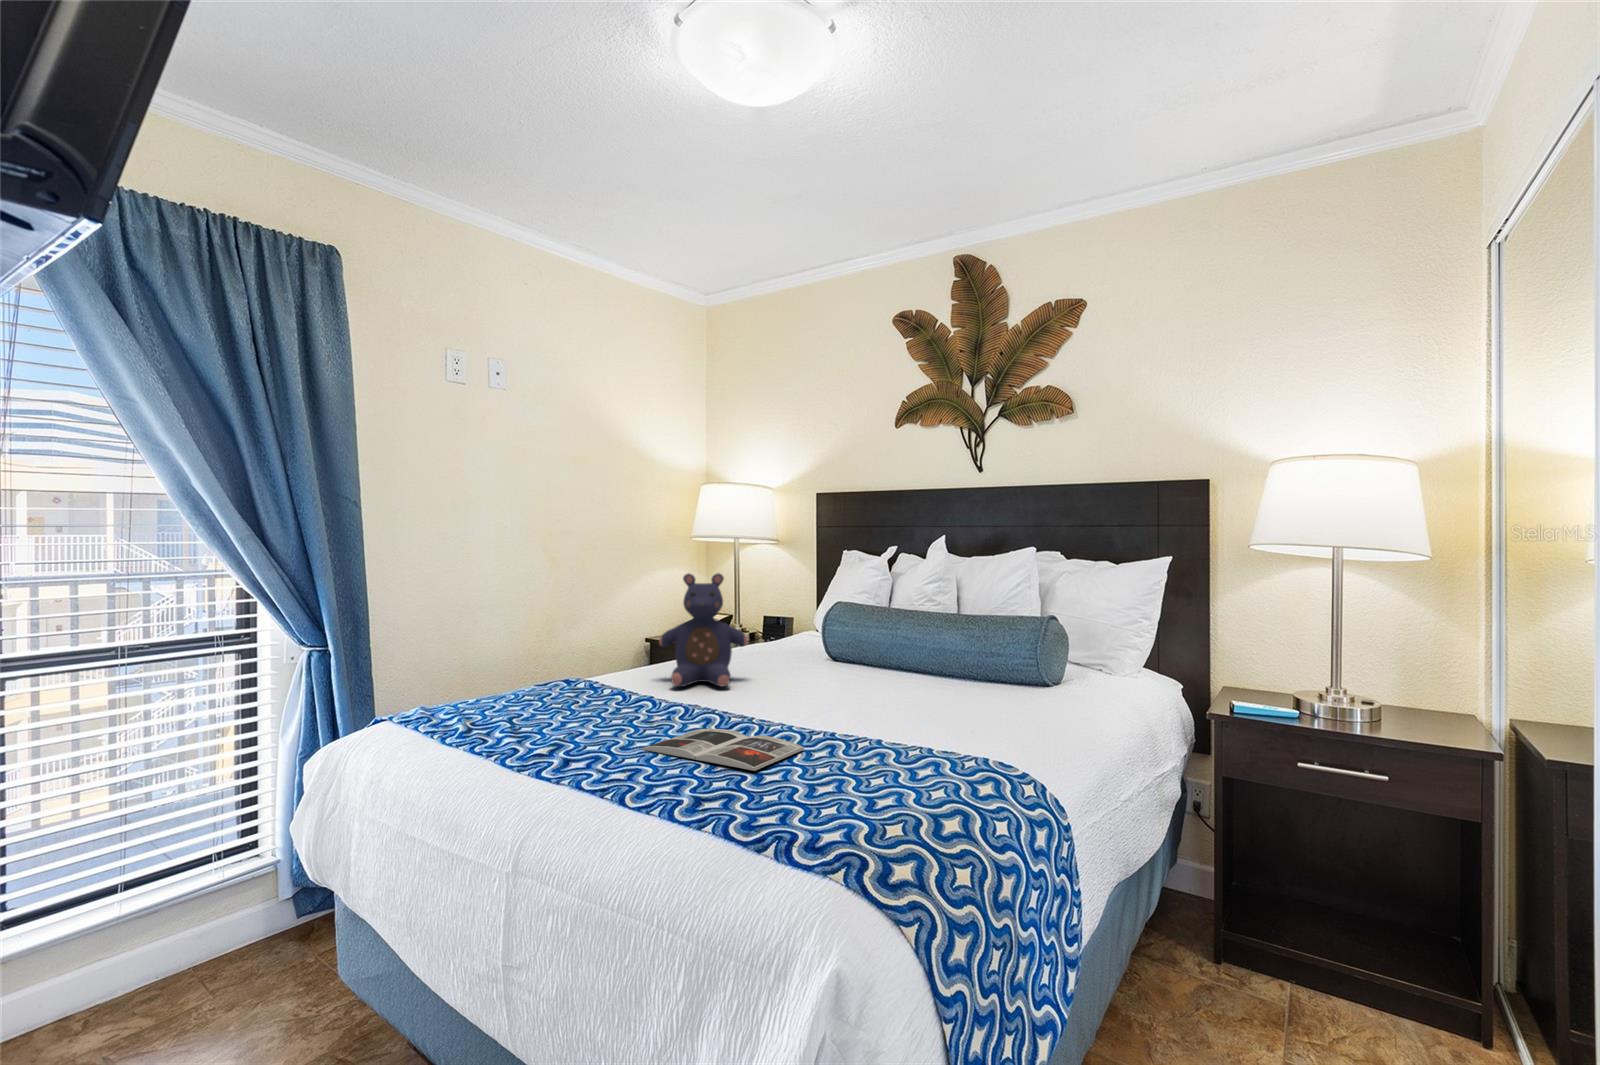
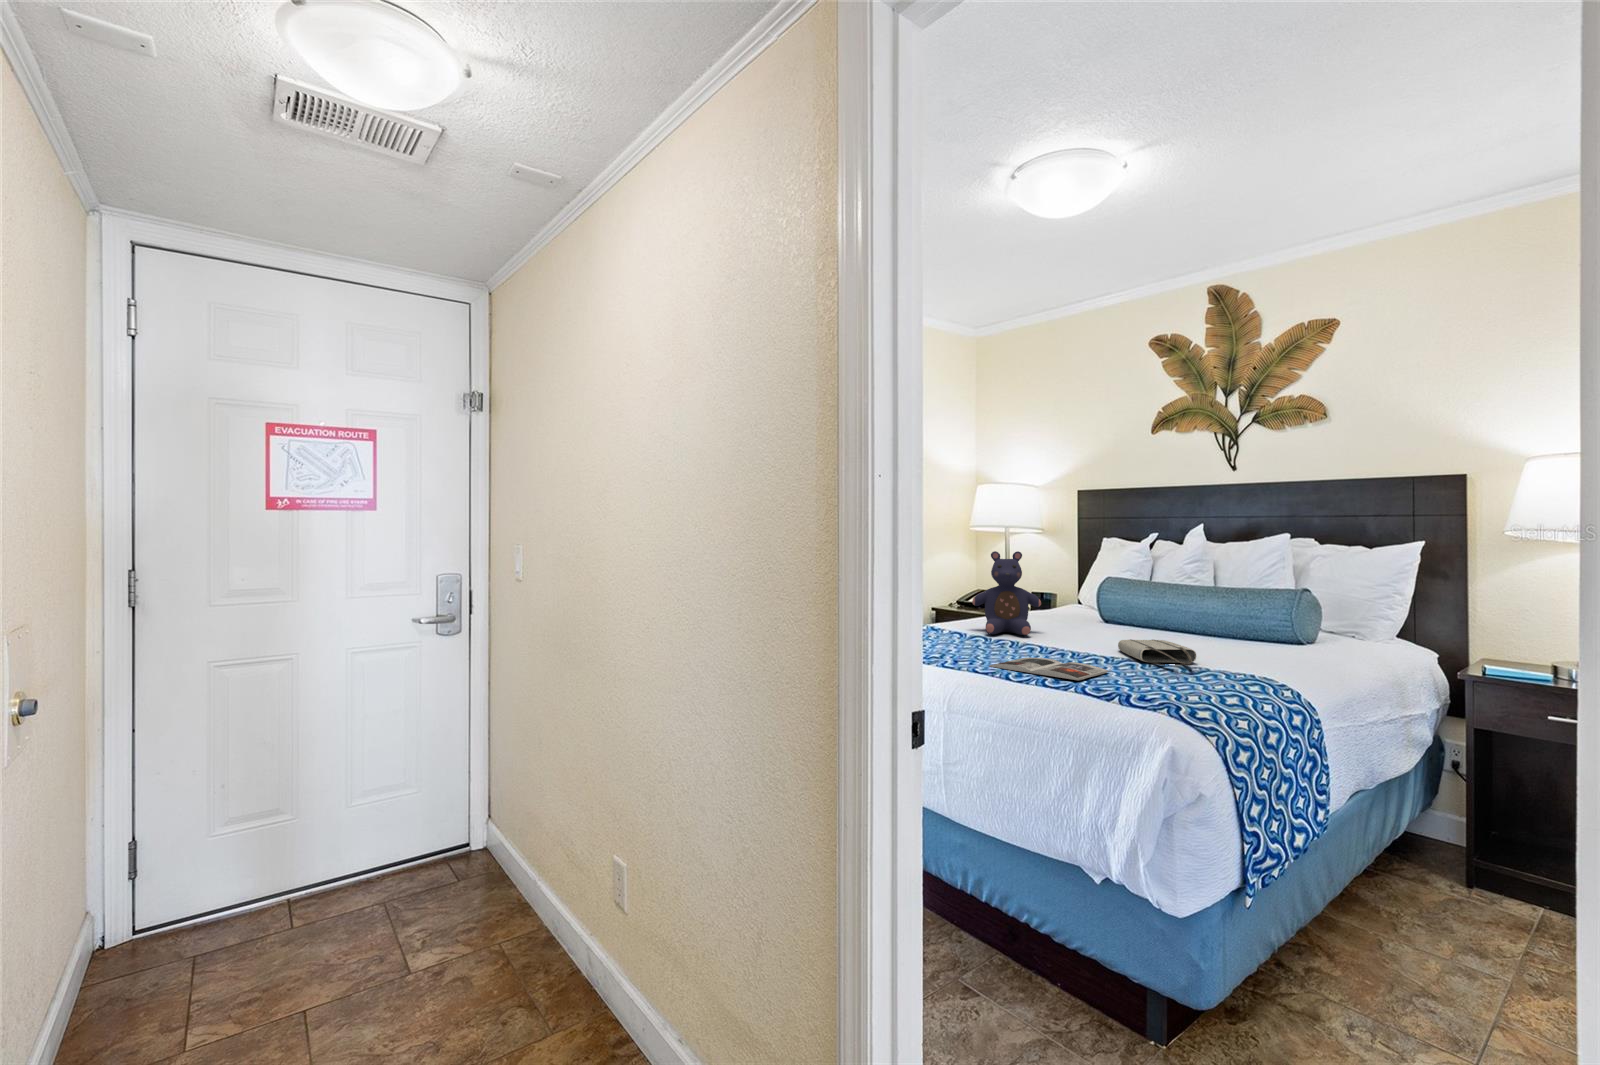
tote bag: none [832,690,922,732] -> present [1118,639,1196,665]

